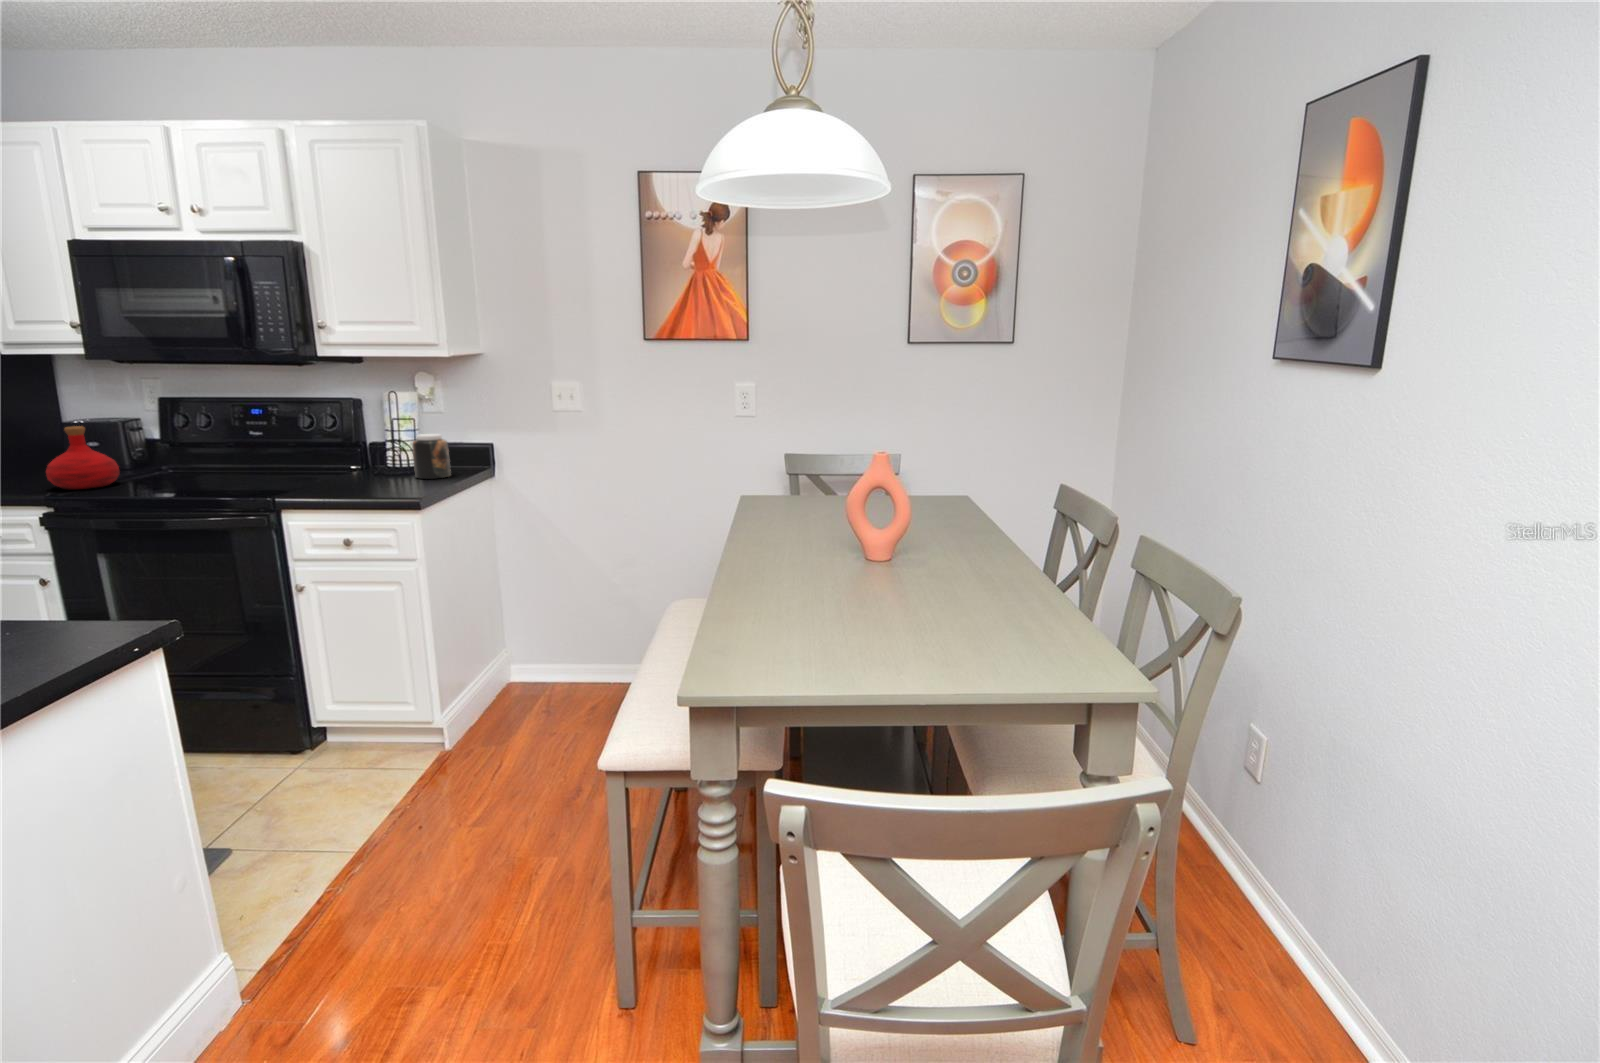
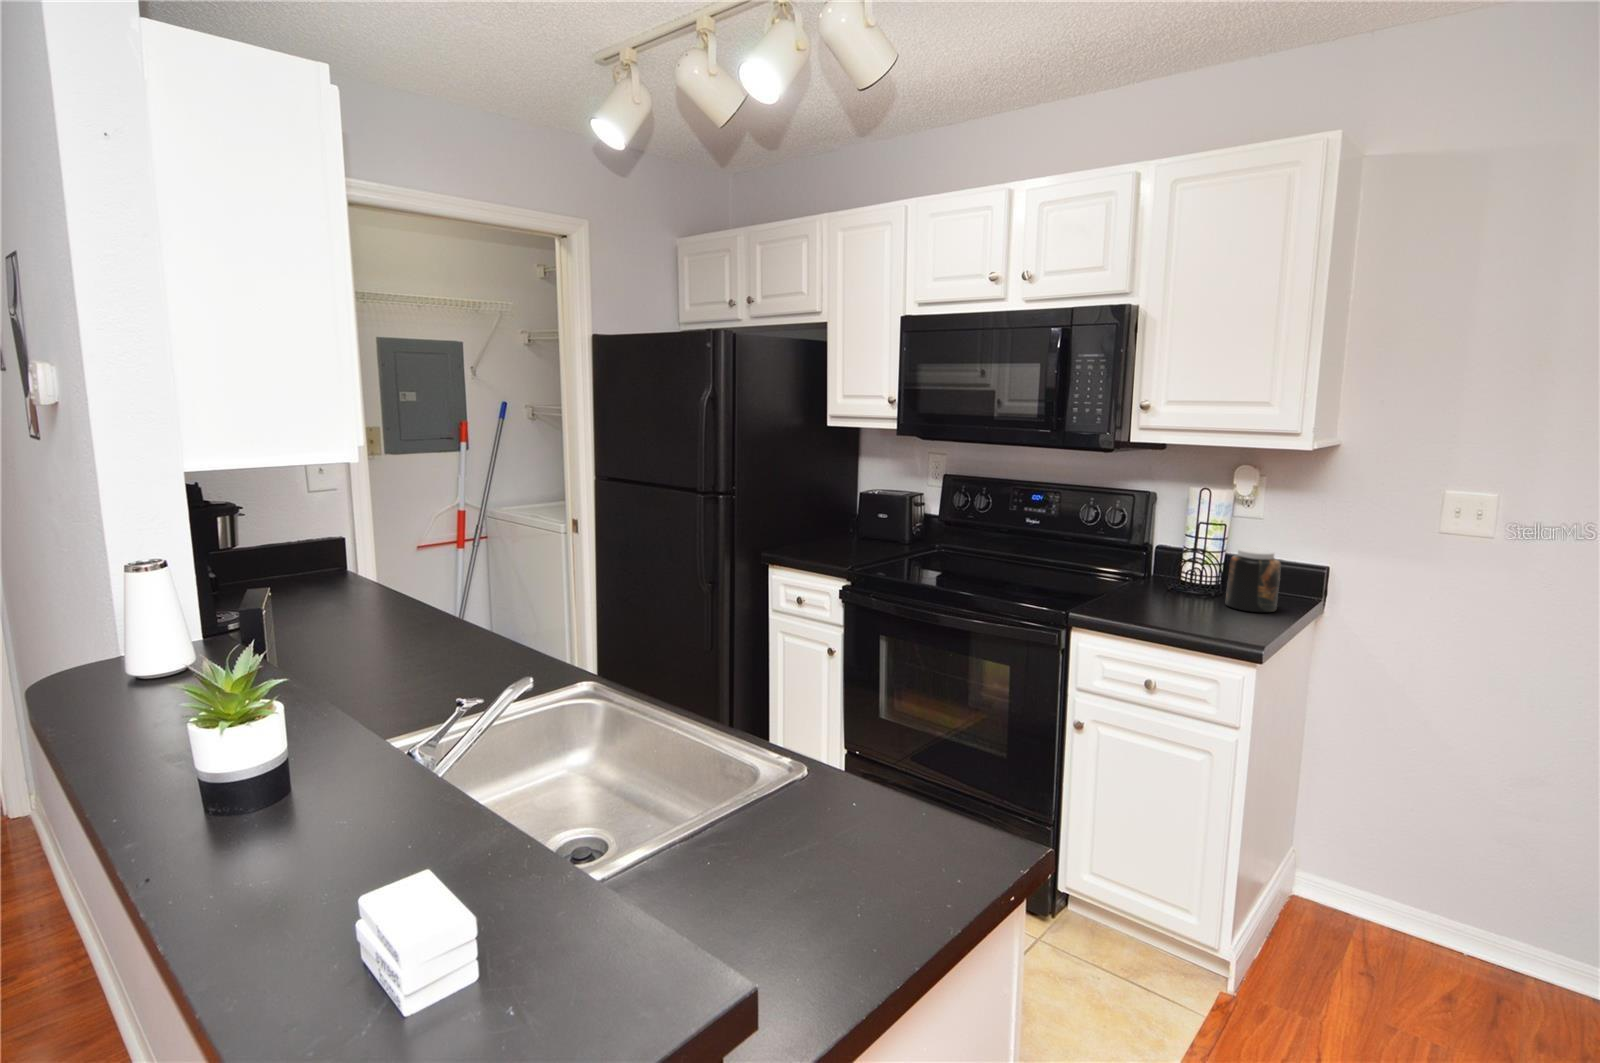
bottle: present [46,426,120,489] -> none [849,501,905,565]

